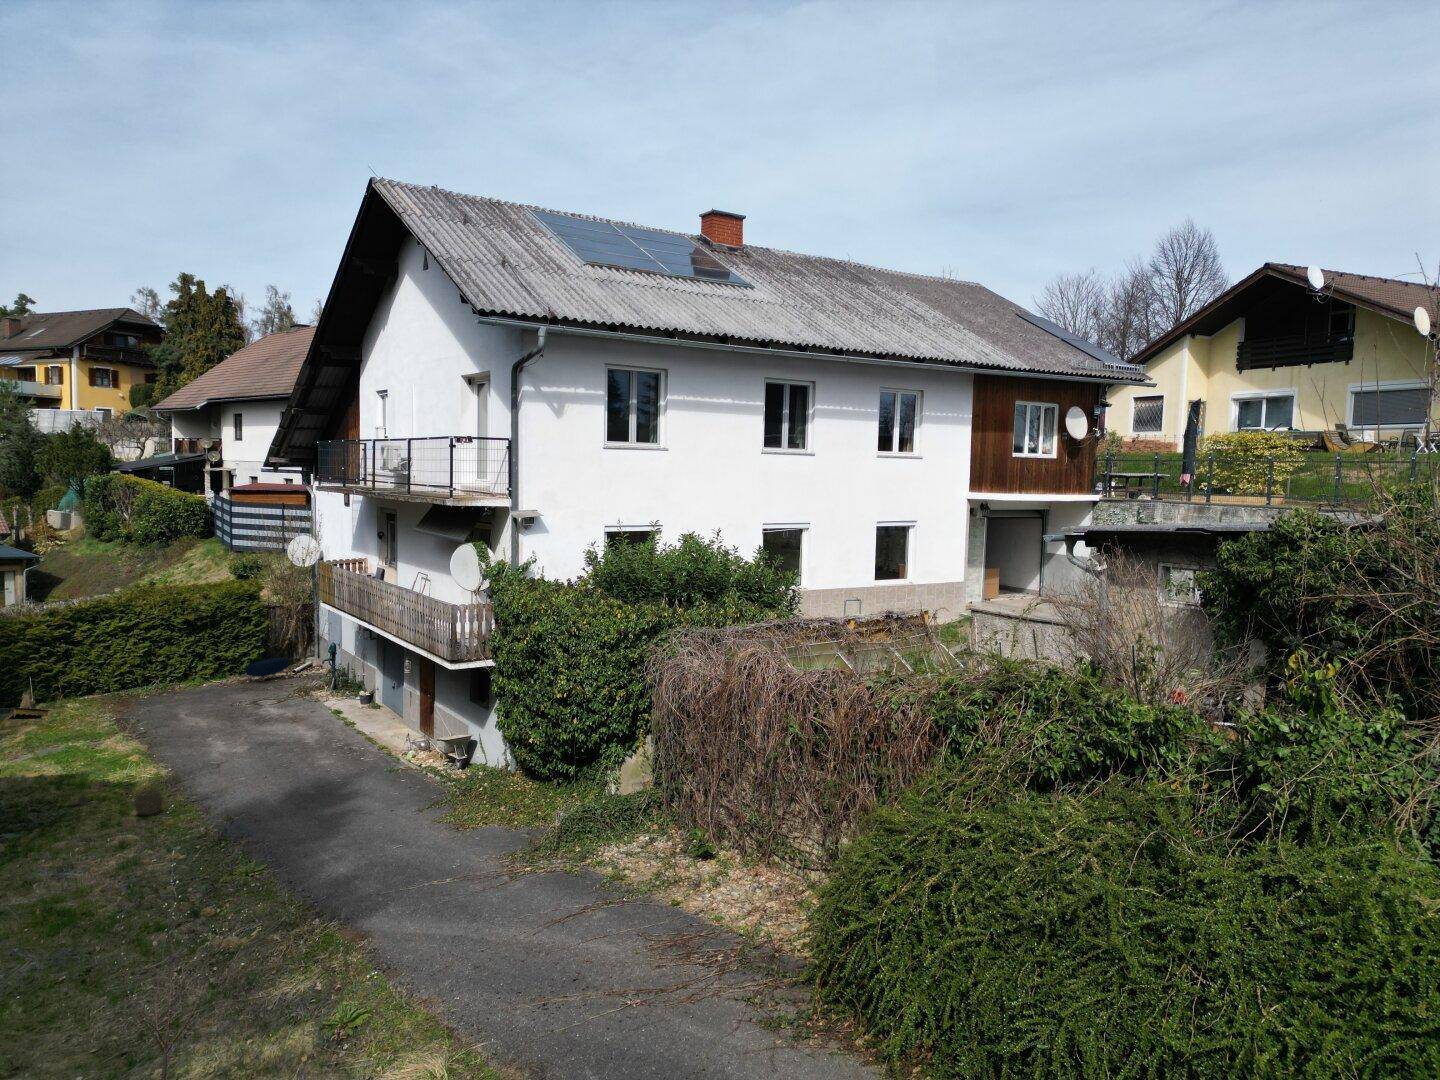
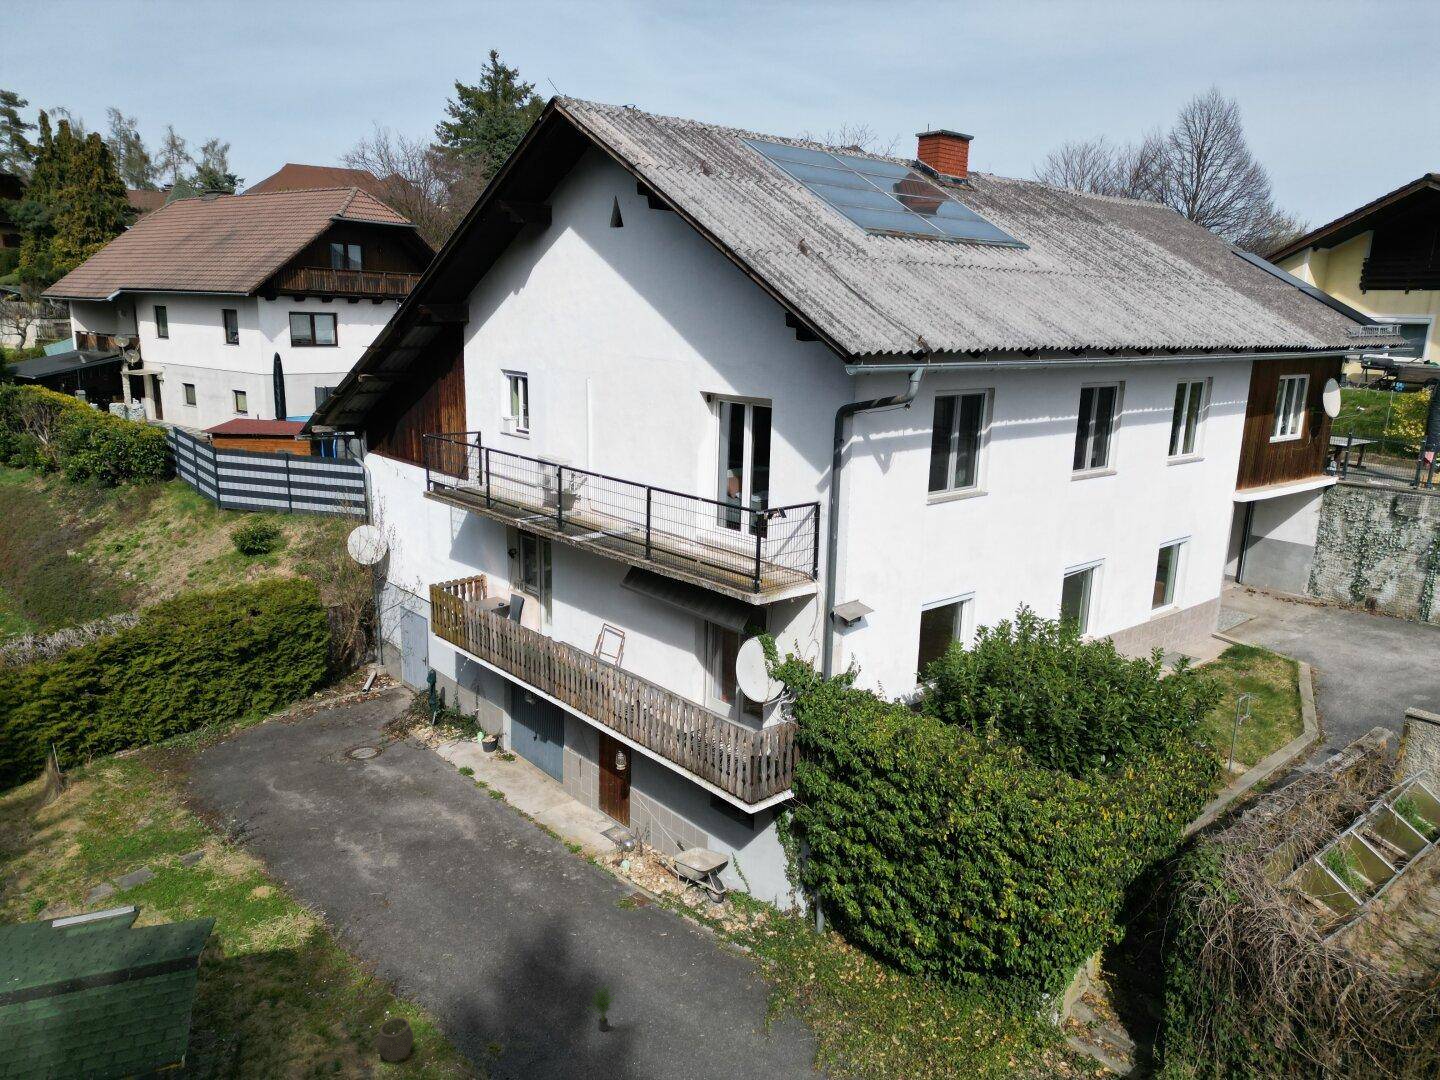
bench: present [247,658,289,682] -> none [307,674,353,712]
potted plant: present [72,776,90,805] -> present [589,988,615,1031]

